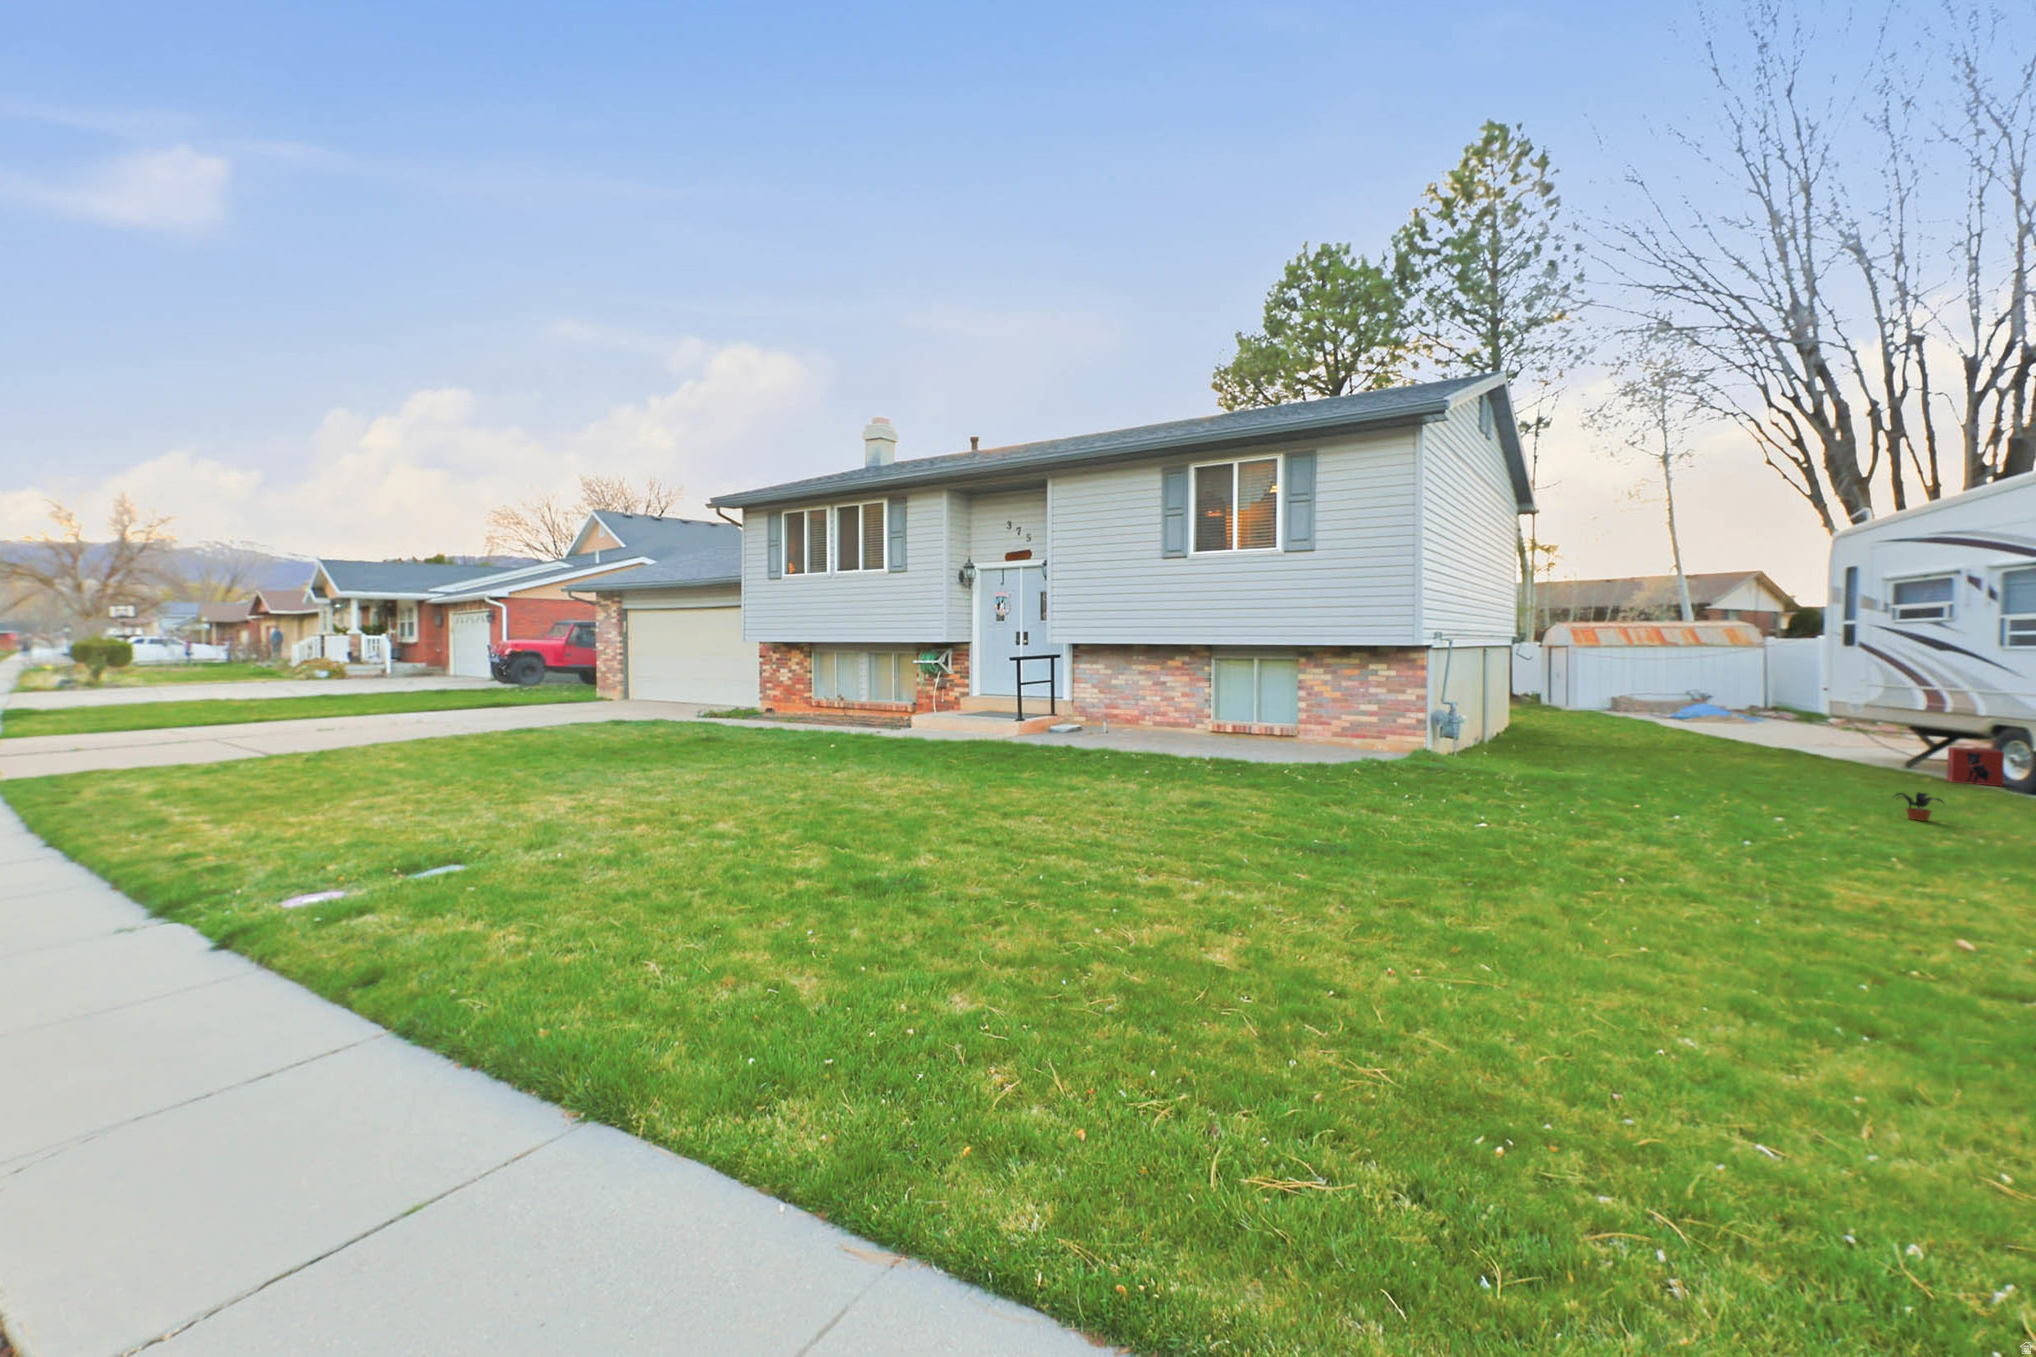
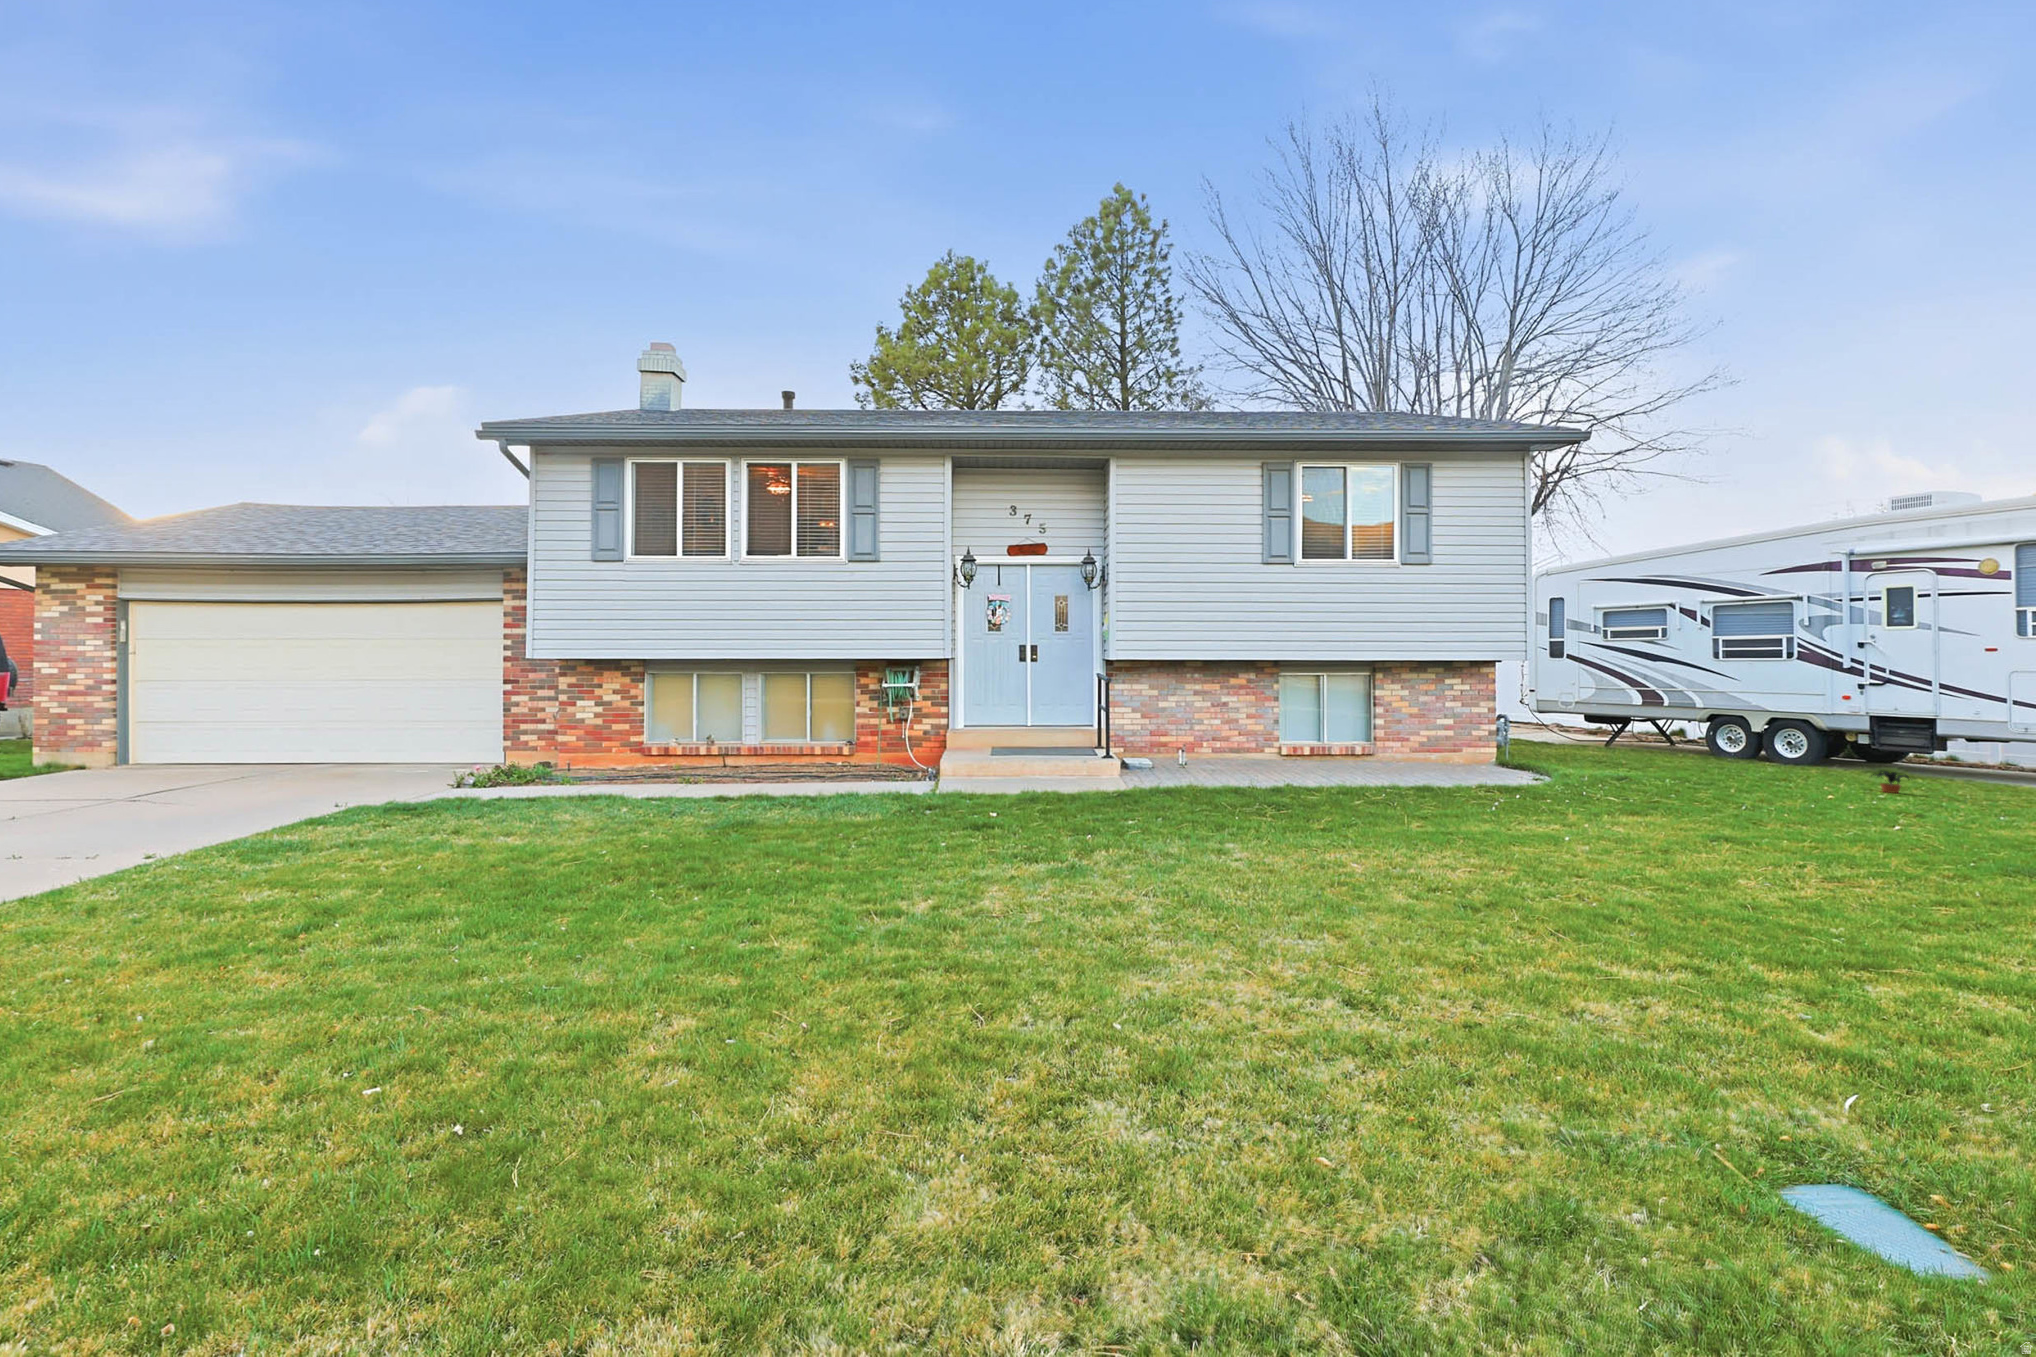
storage box: present [1947,747,2004,786] -> none [1669,728,1713,754]

